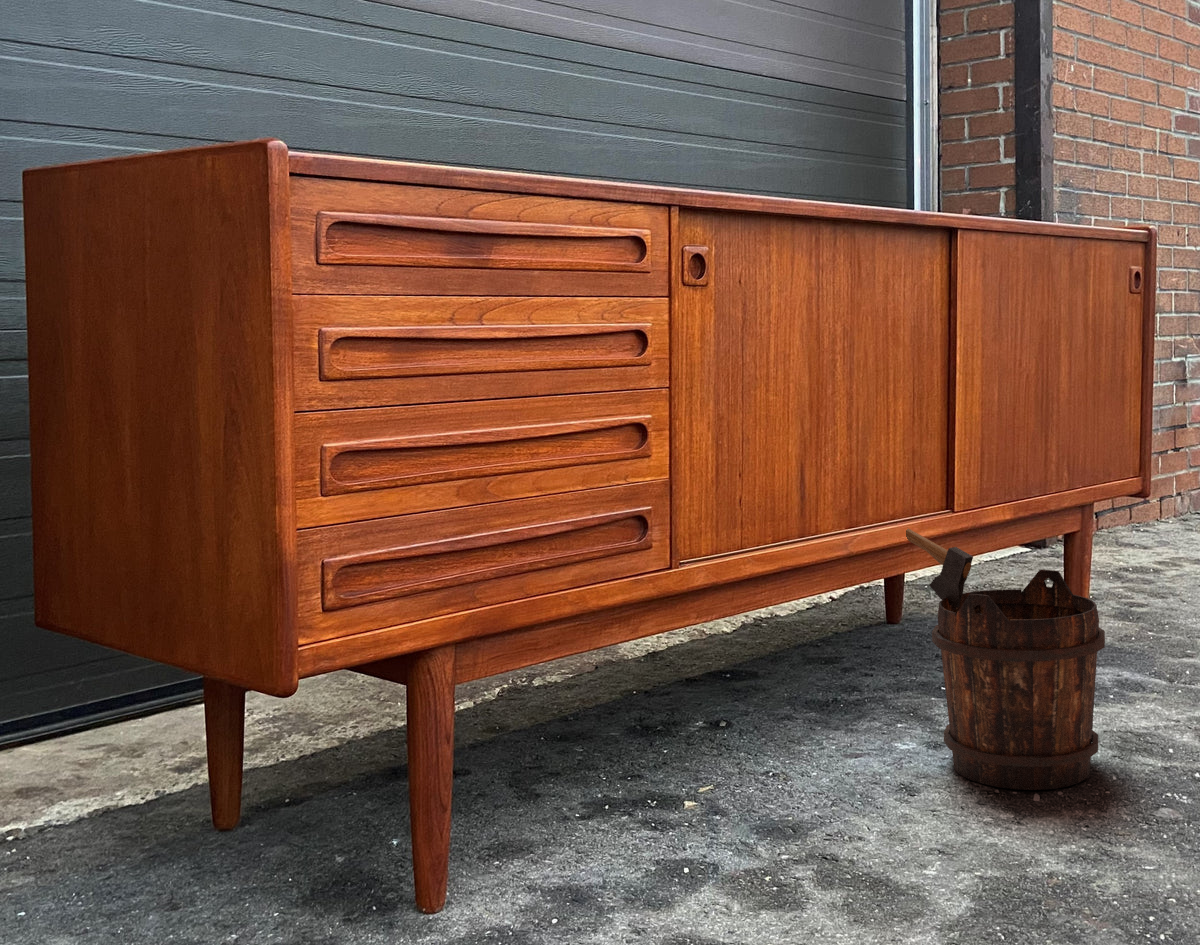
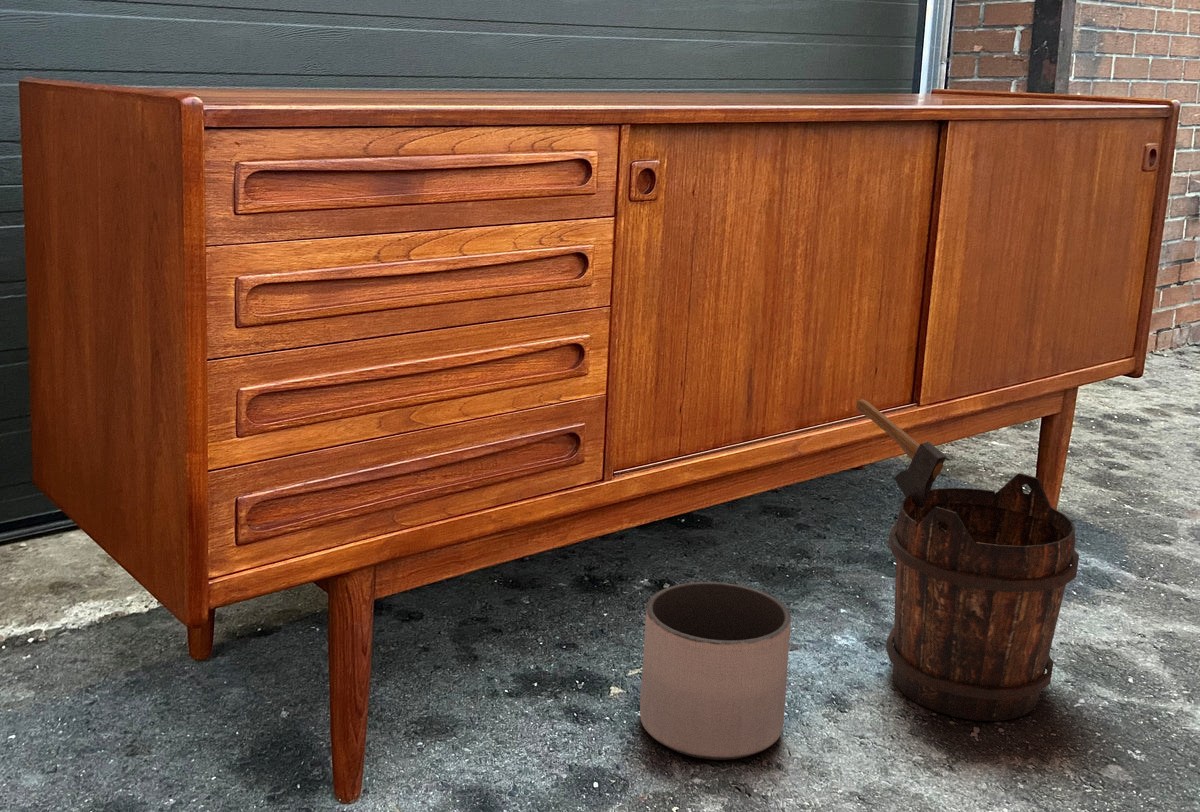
planter: none [725,685,860,835] -> present [640,582,791,760]

